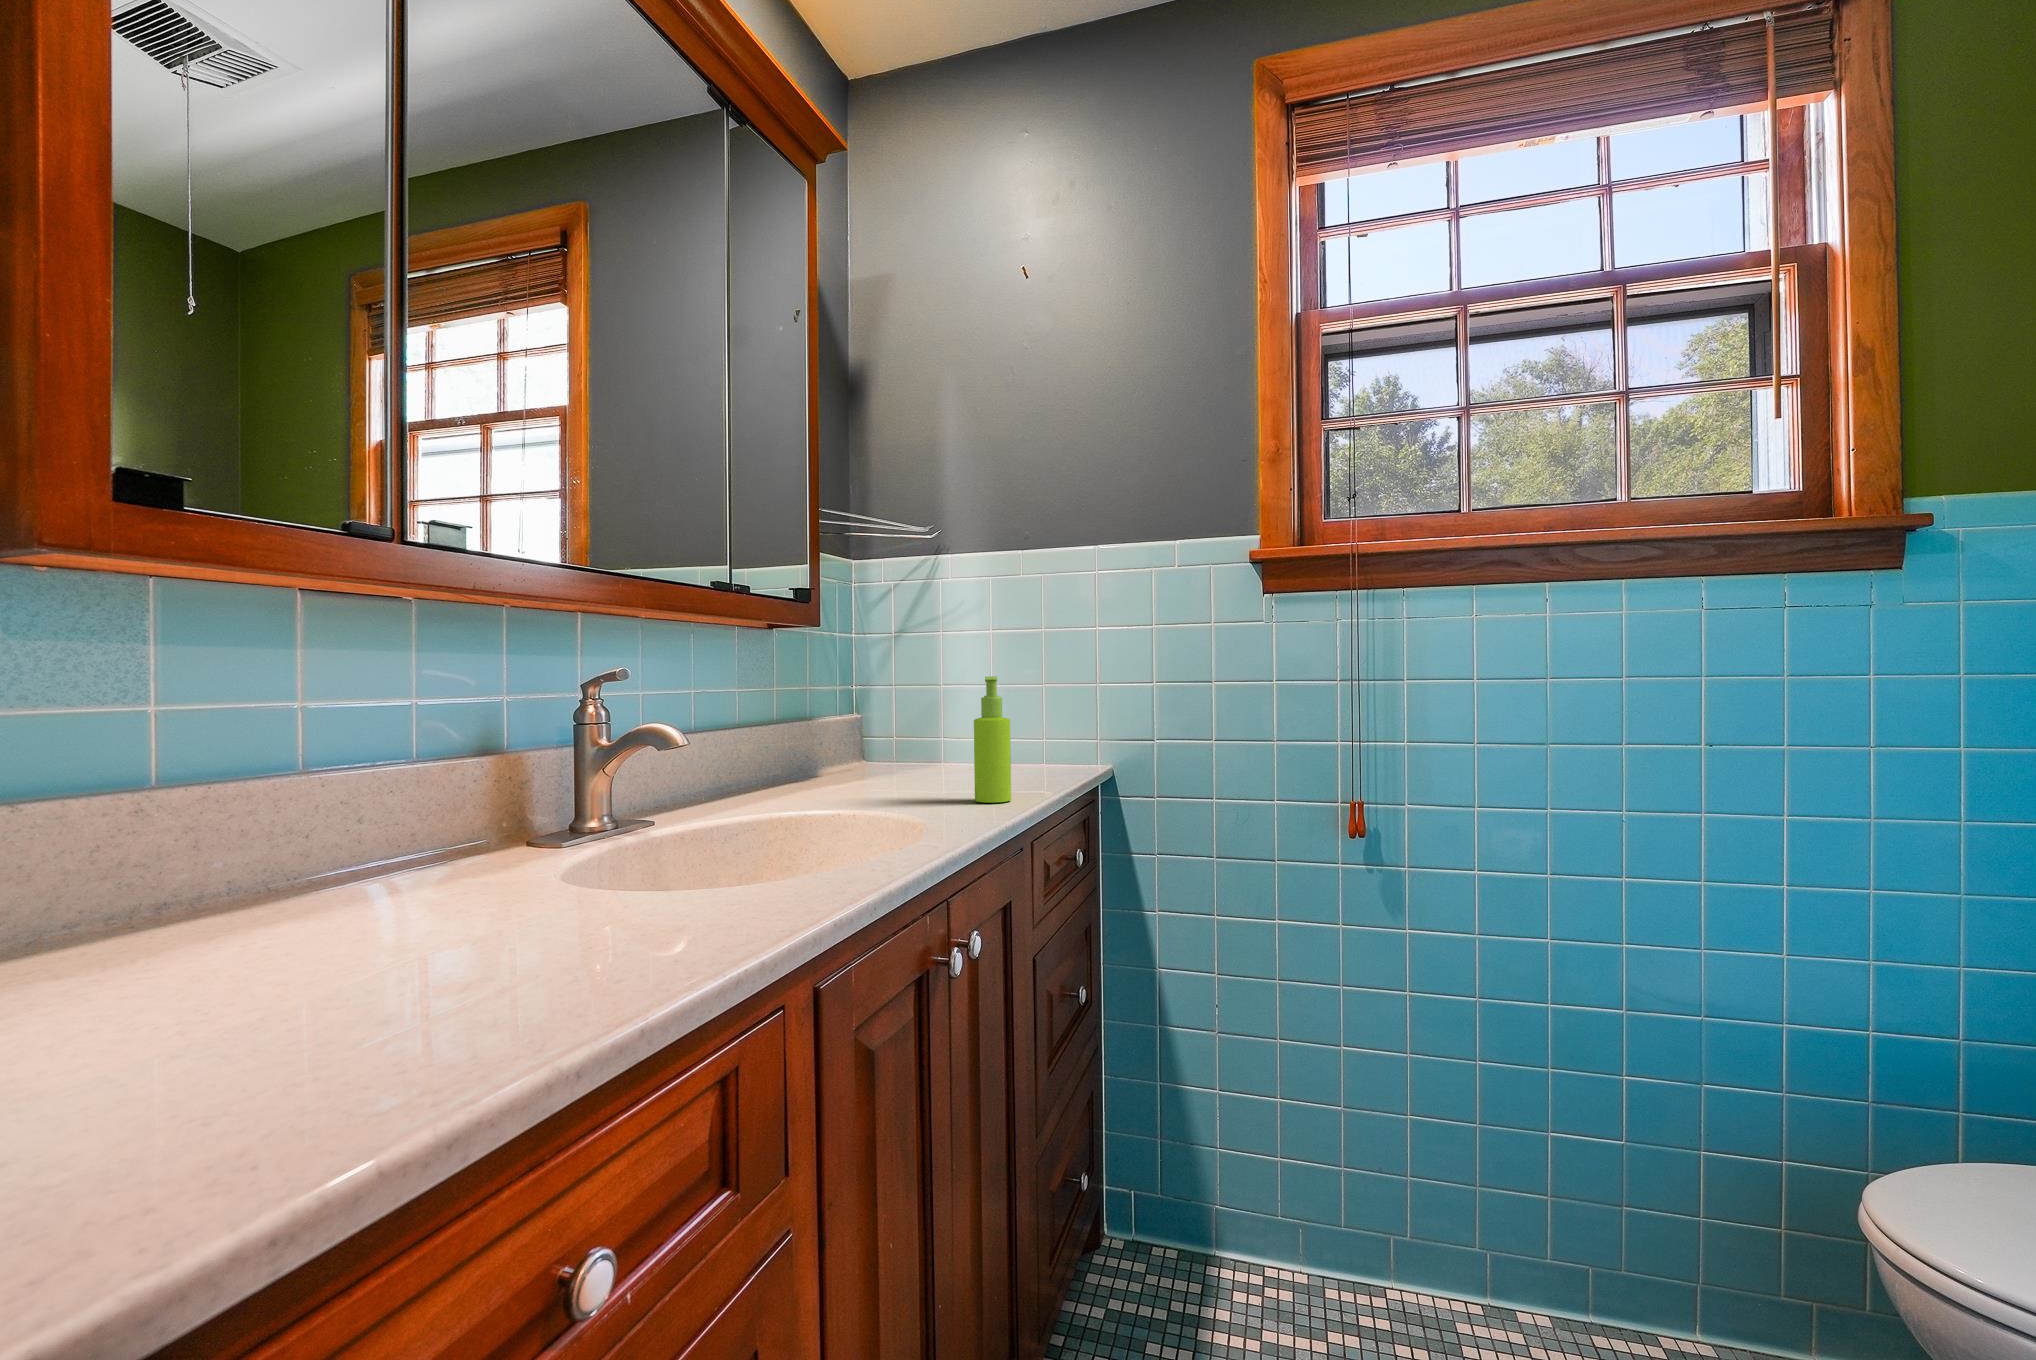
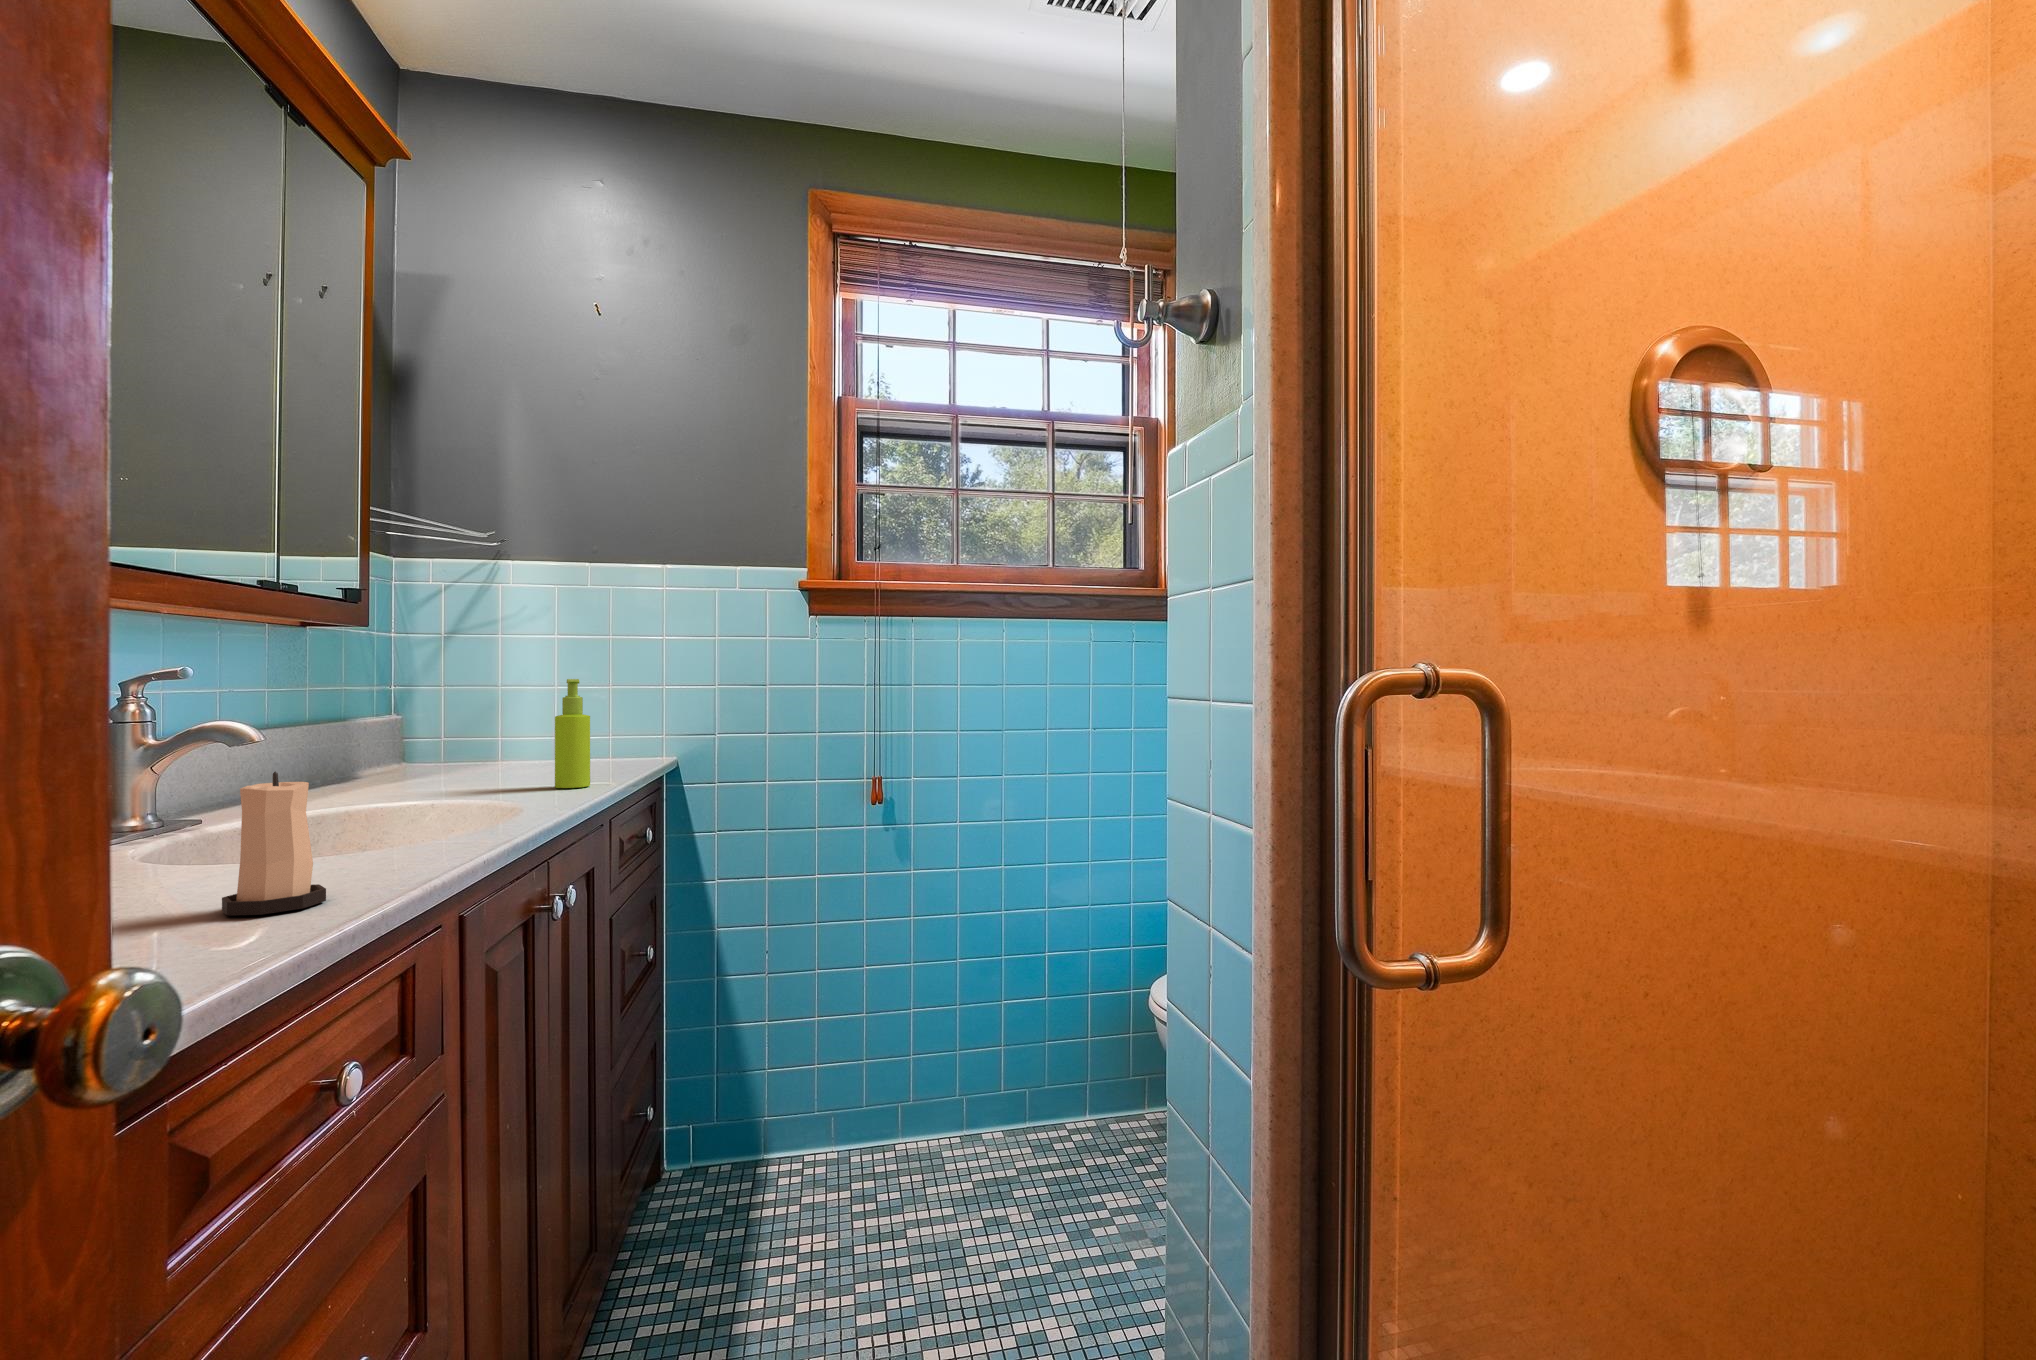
candle: none [492,807,613,1006] -> present [222,771,326,915]

